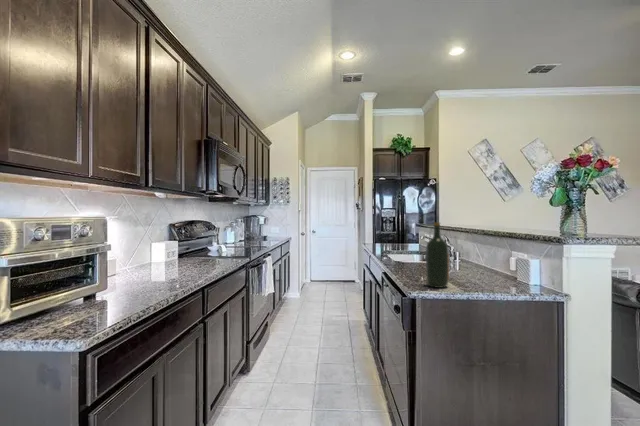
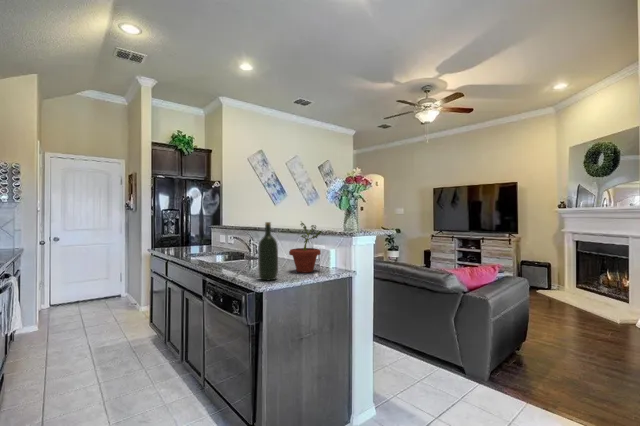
potted plant: none [472,222,520,286] -> present [289,223,322,272]

